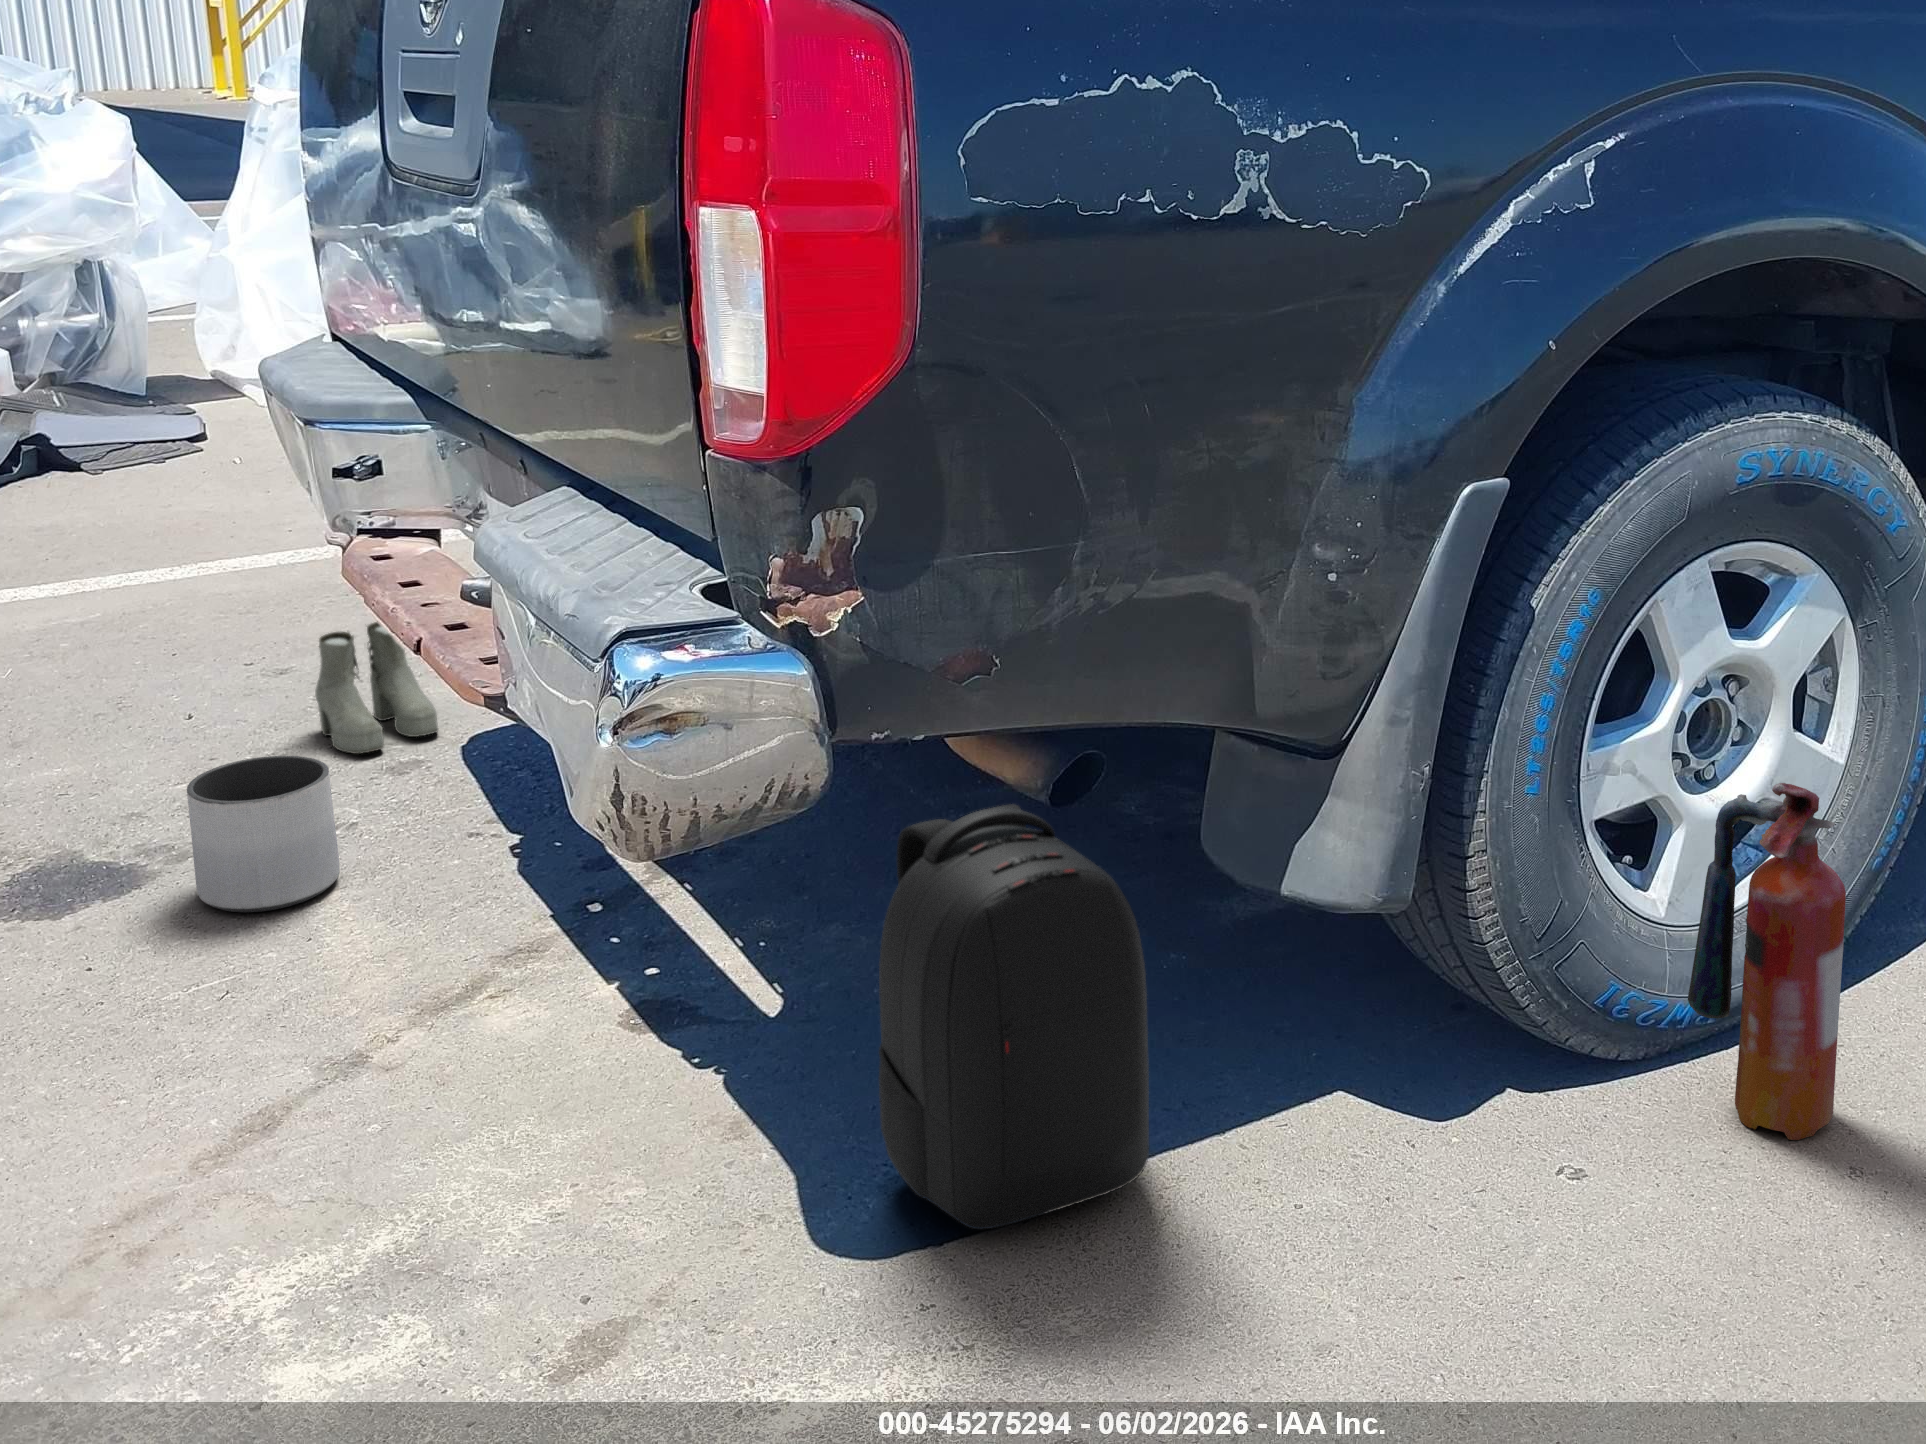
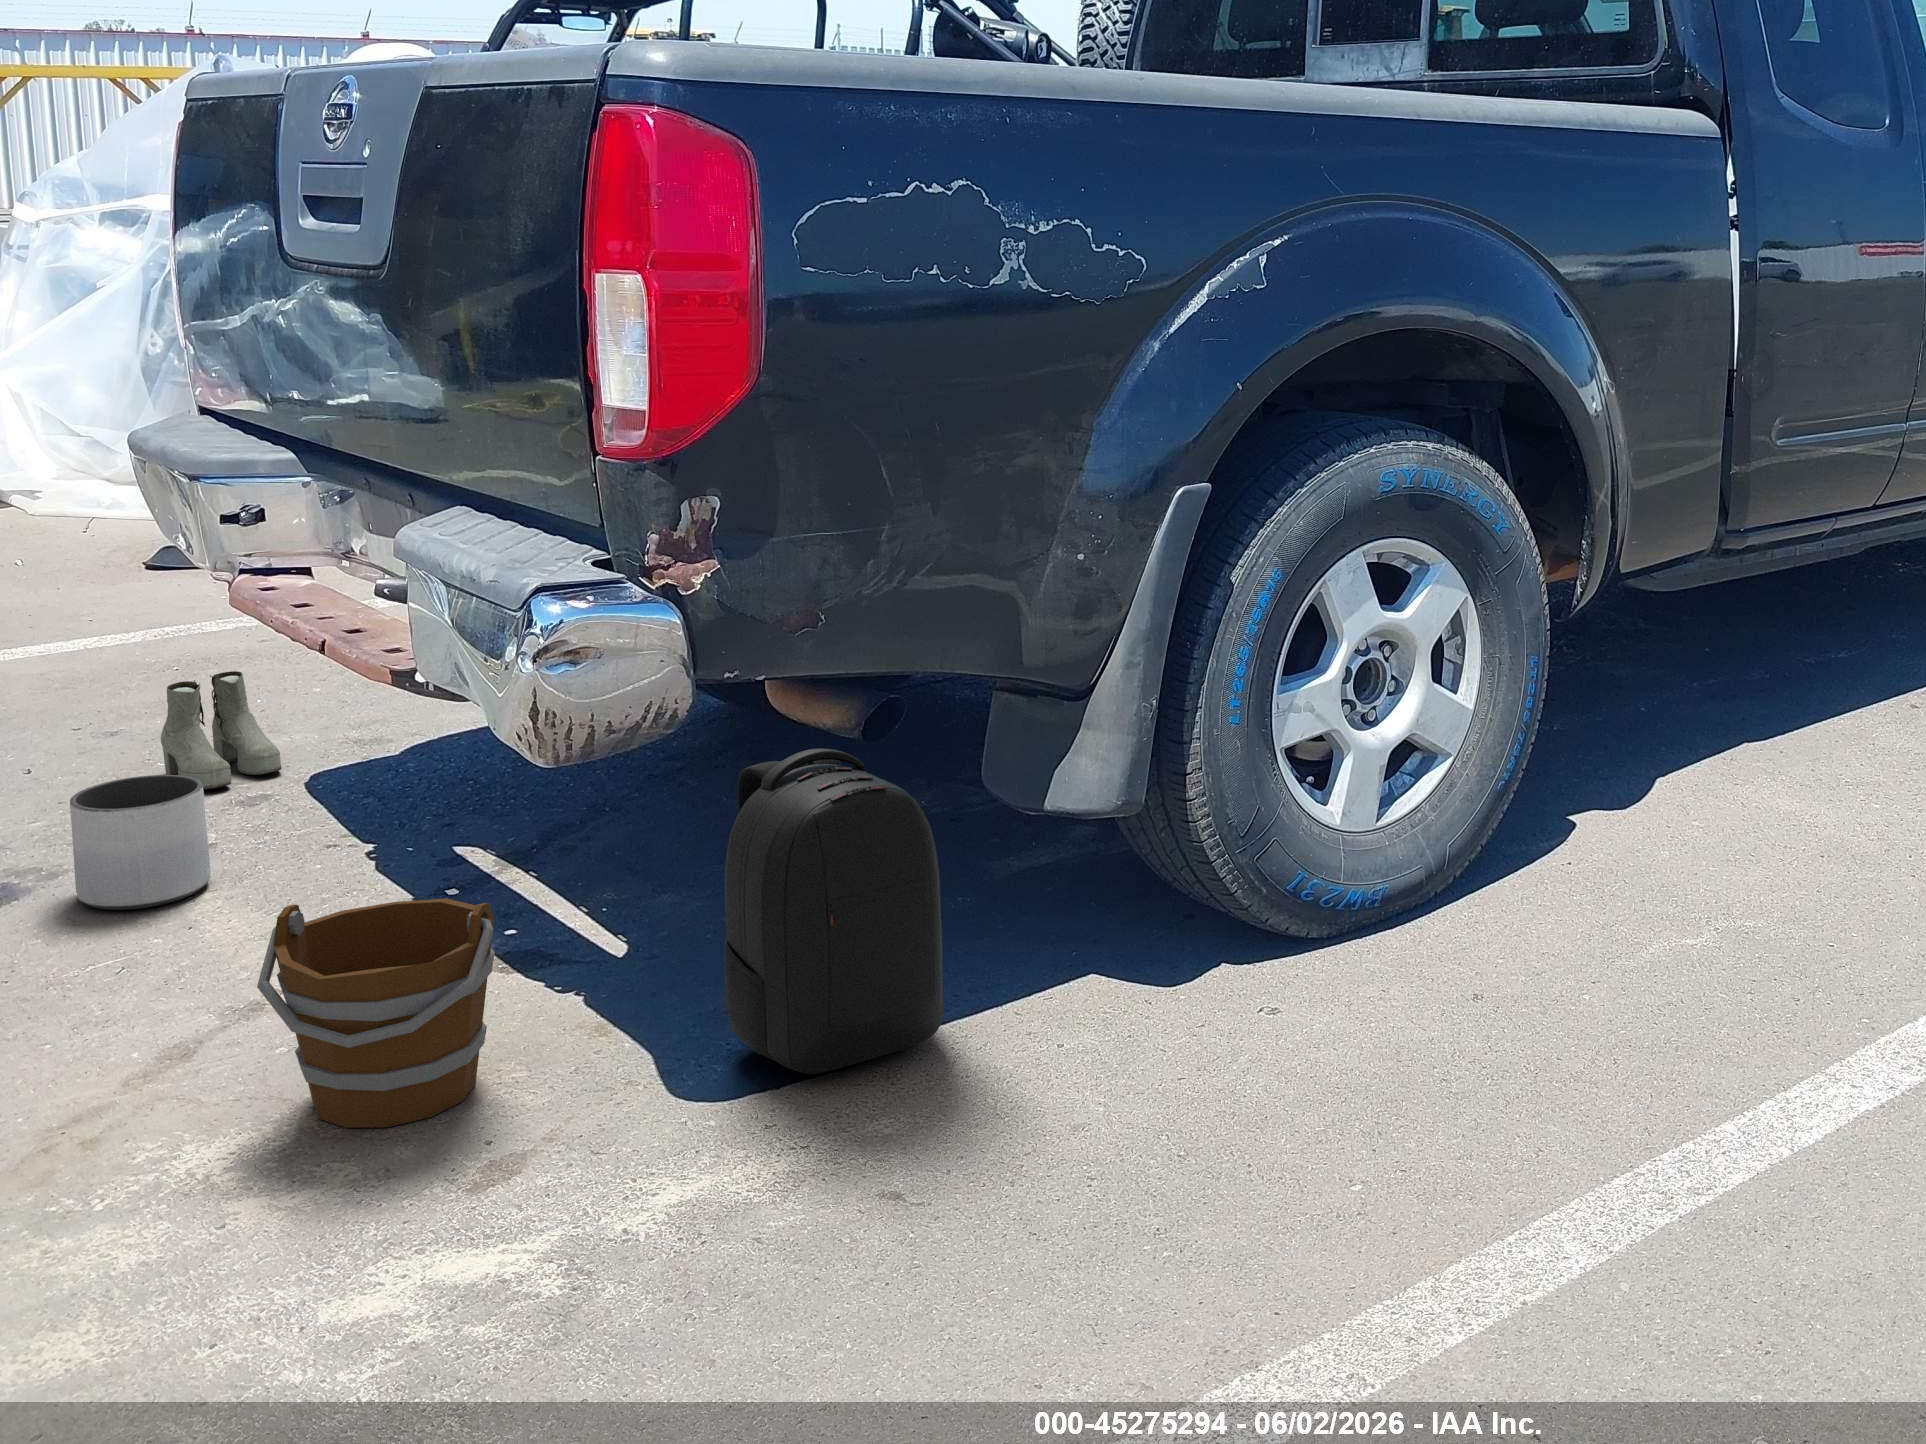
fire extinguisher: present [1688,783,1846,1140] -> none [1357,709,1466,985]
bucket: none [322,970,602,1264] -> present [257,899,495,1128]

